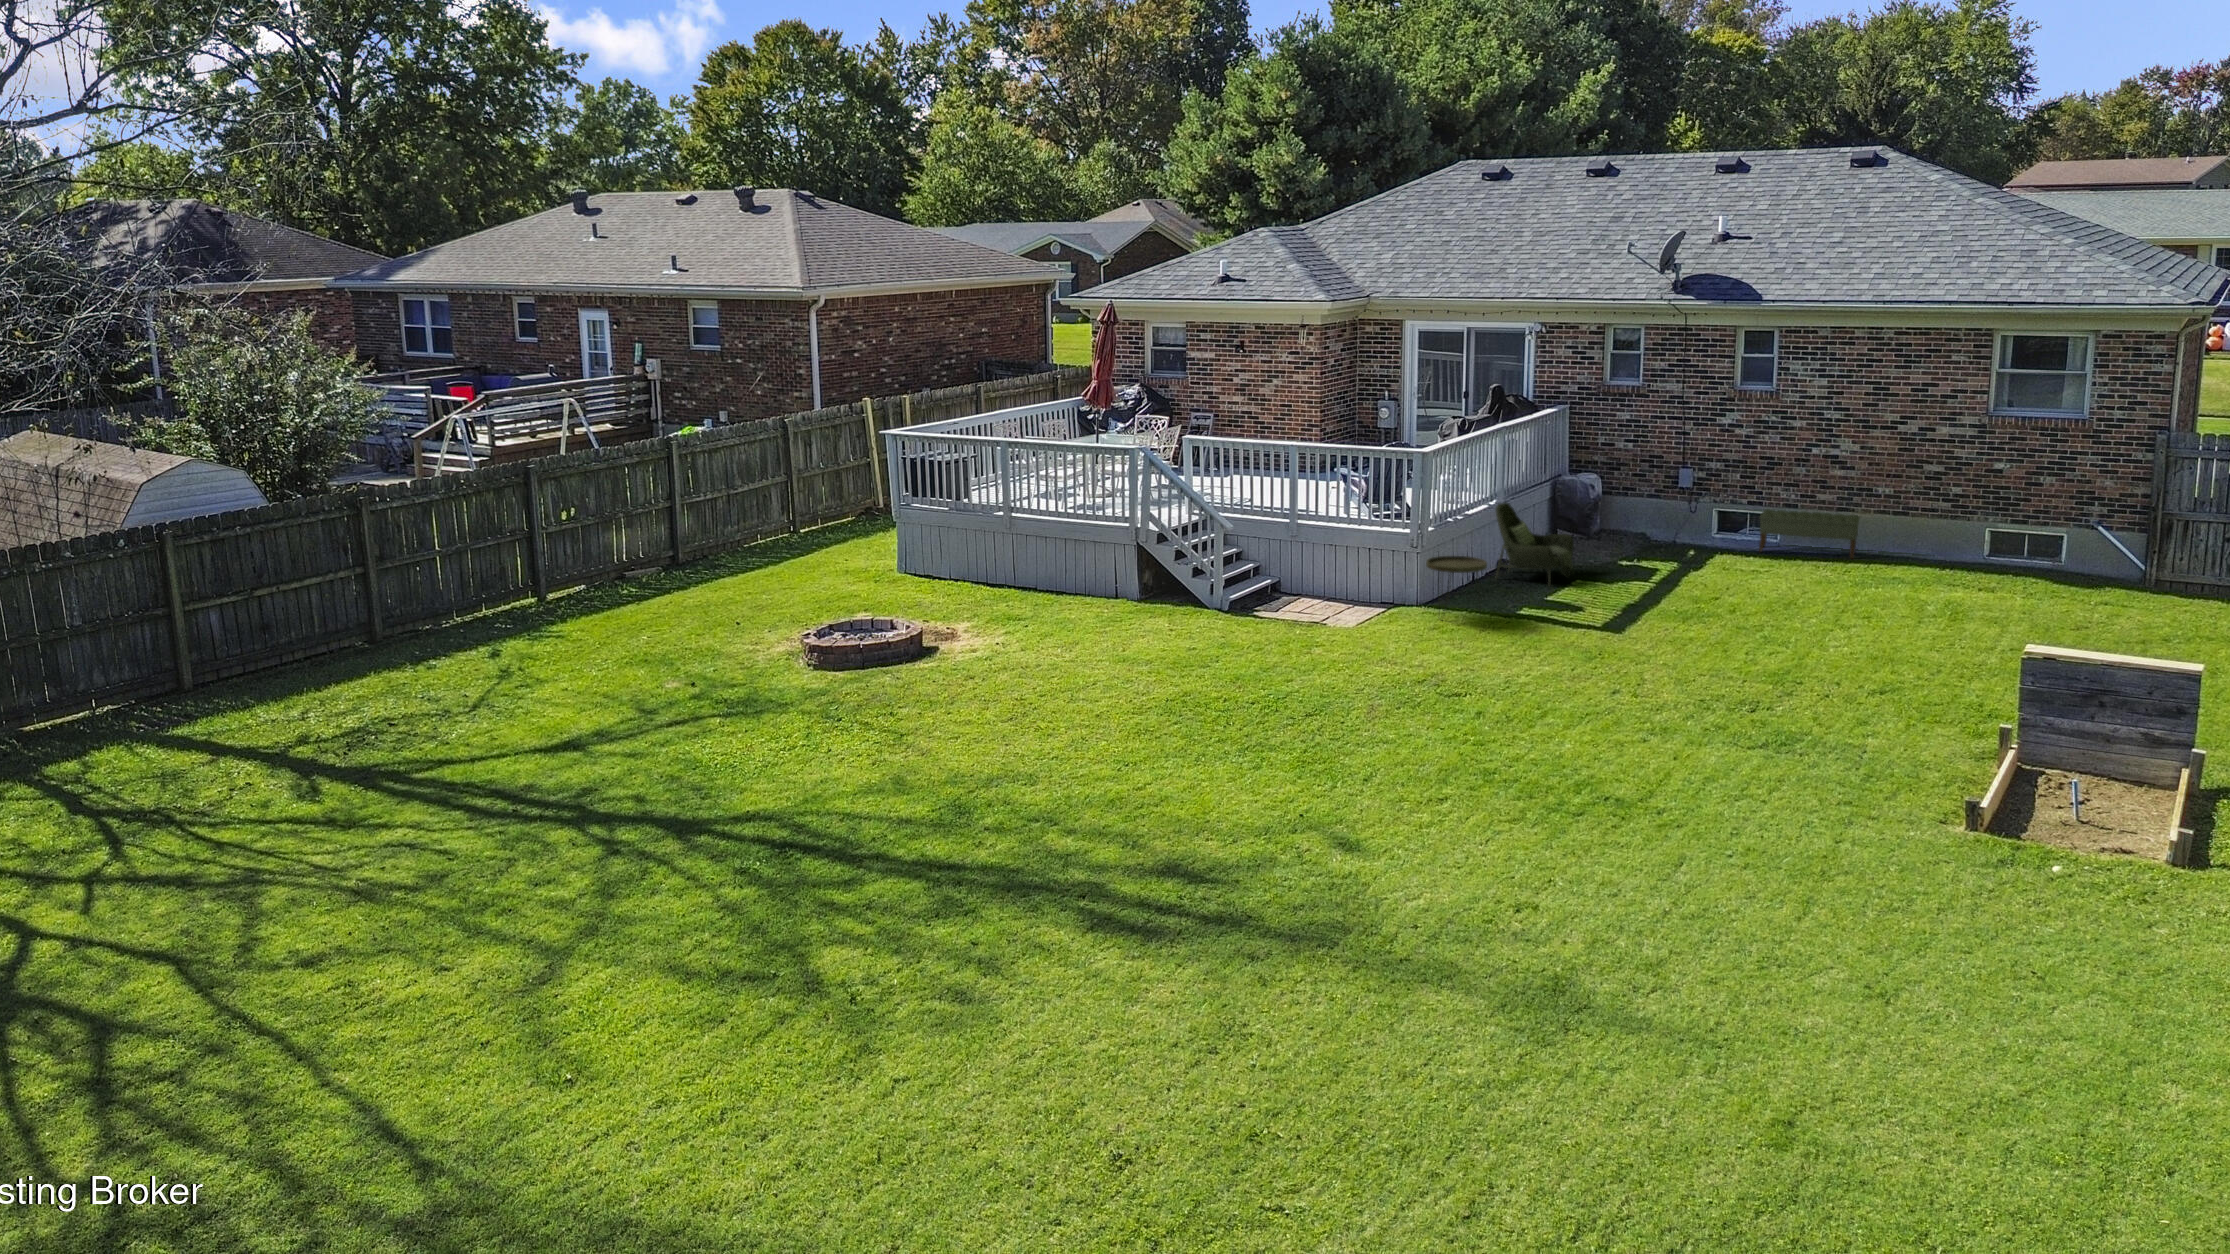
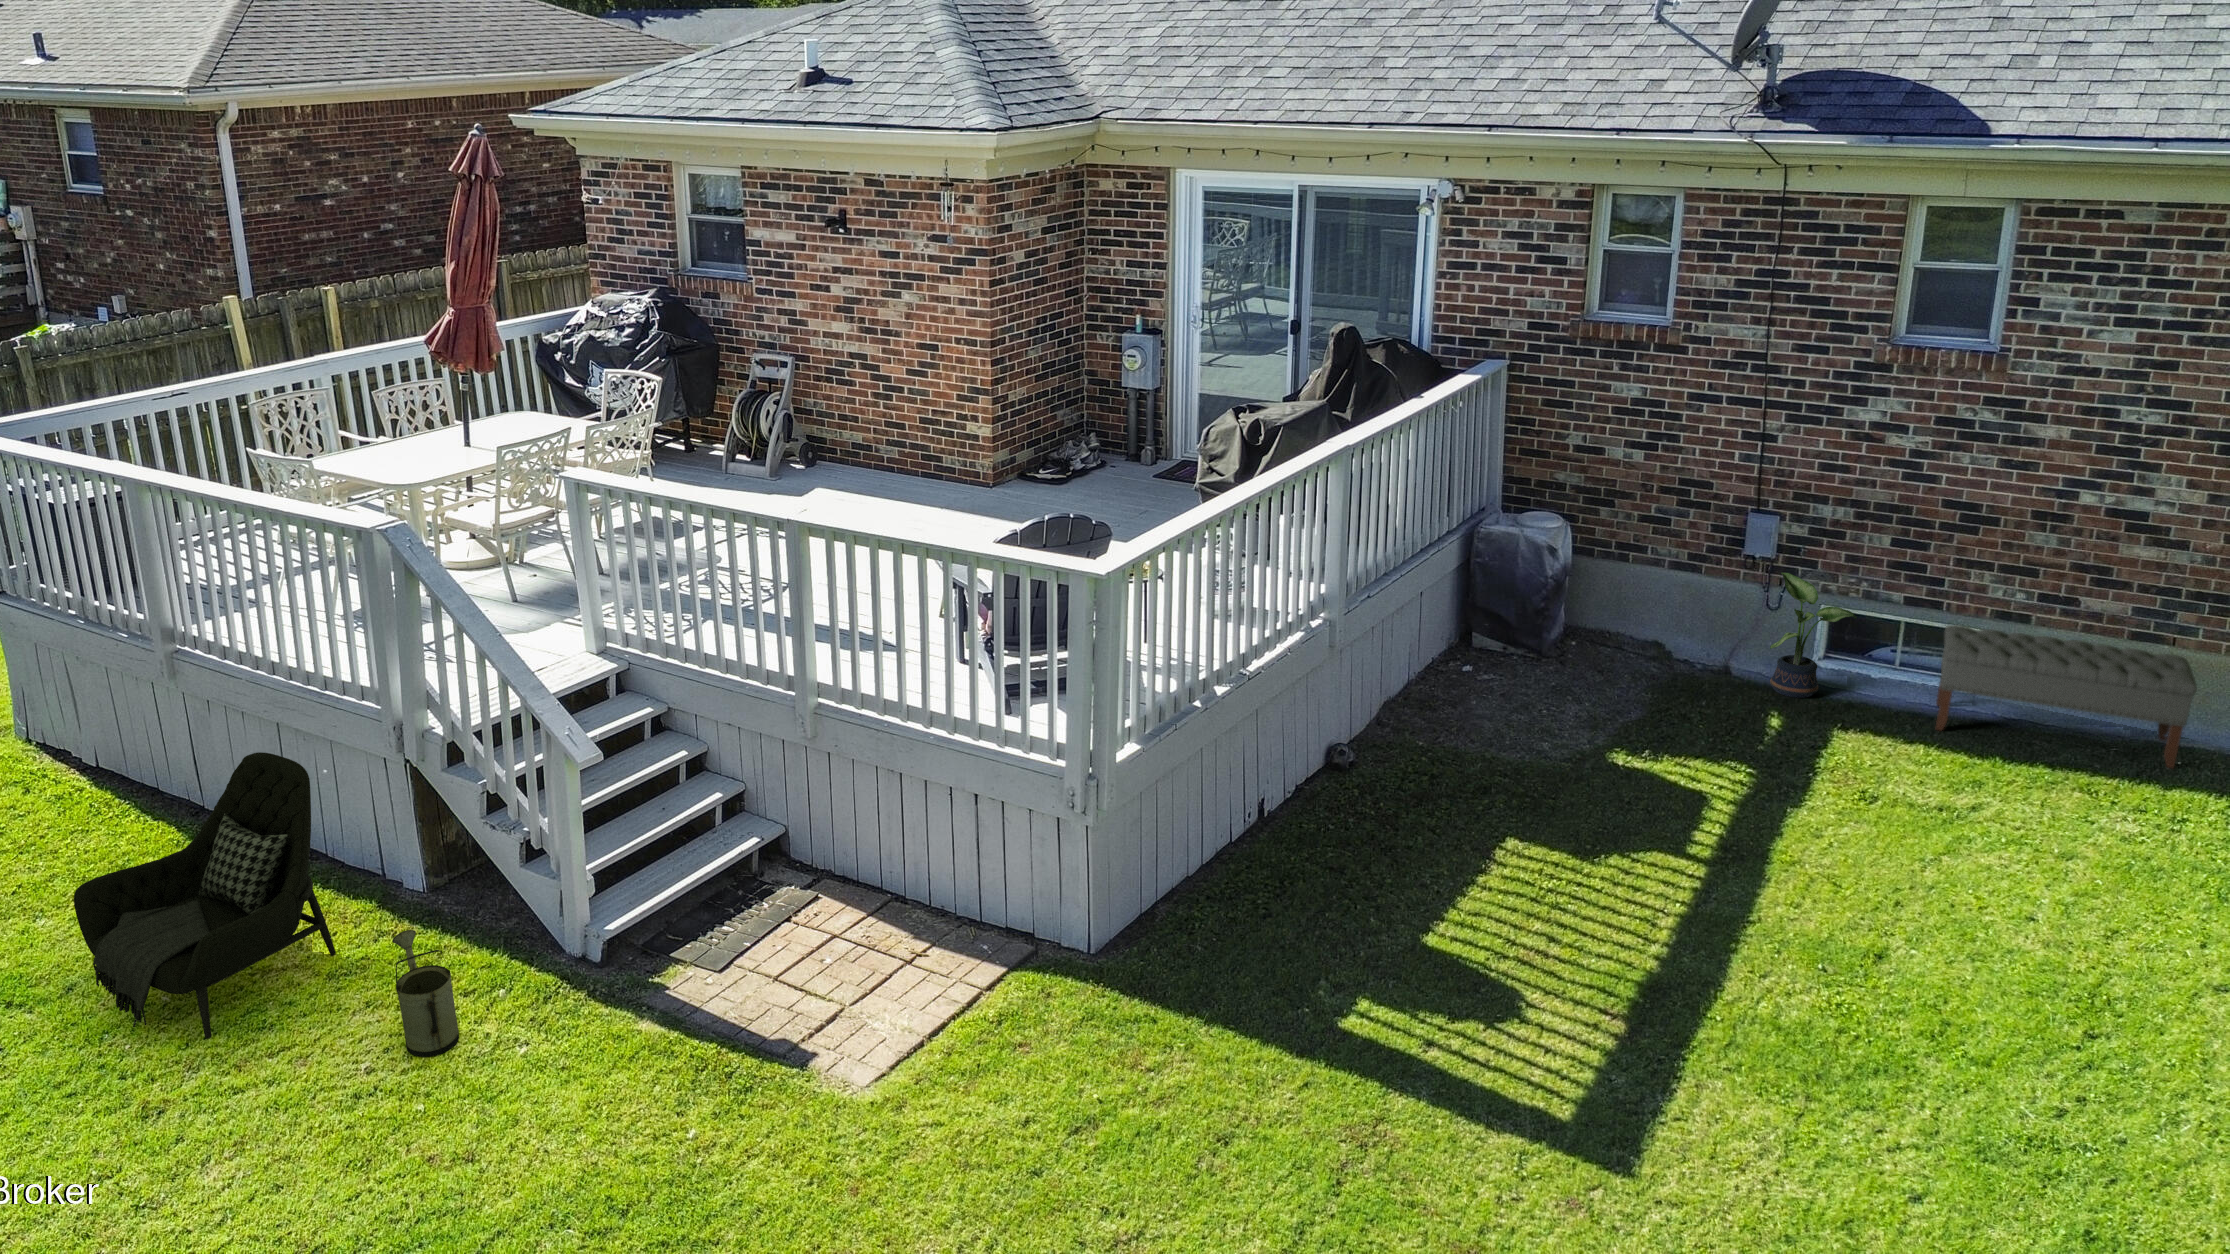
potted plant: none [1689,493,1726,546] -> present [1770,573,1857,698]
armchair: present [1495,503,1573,585] -> present [74,752,336,1039]
side table: present [1426,556,1487,618] -> none [1080,895,1254,1110]
watering can: none [1166,578,1195,617] -> present [392,930,459,1057]

